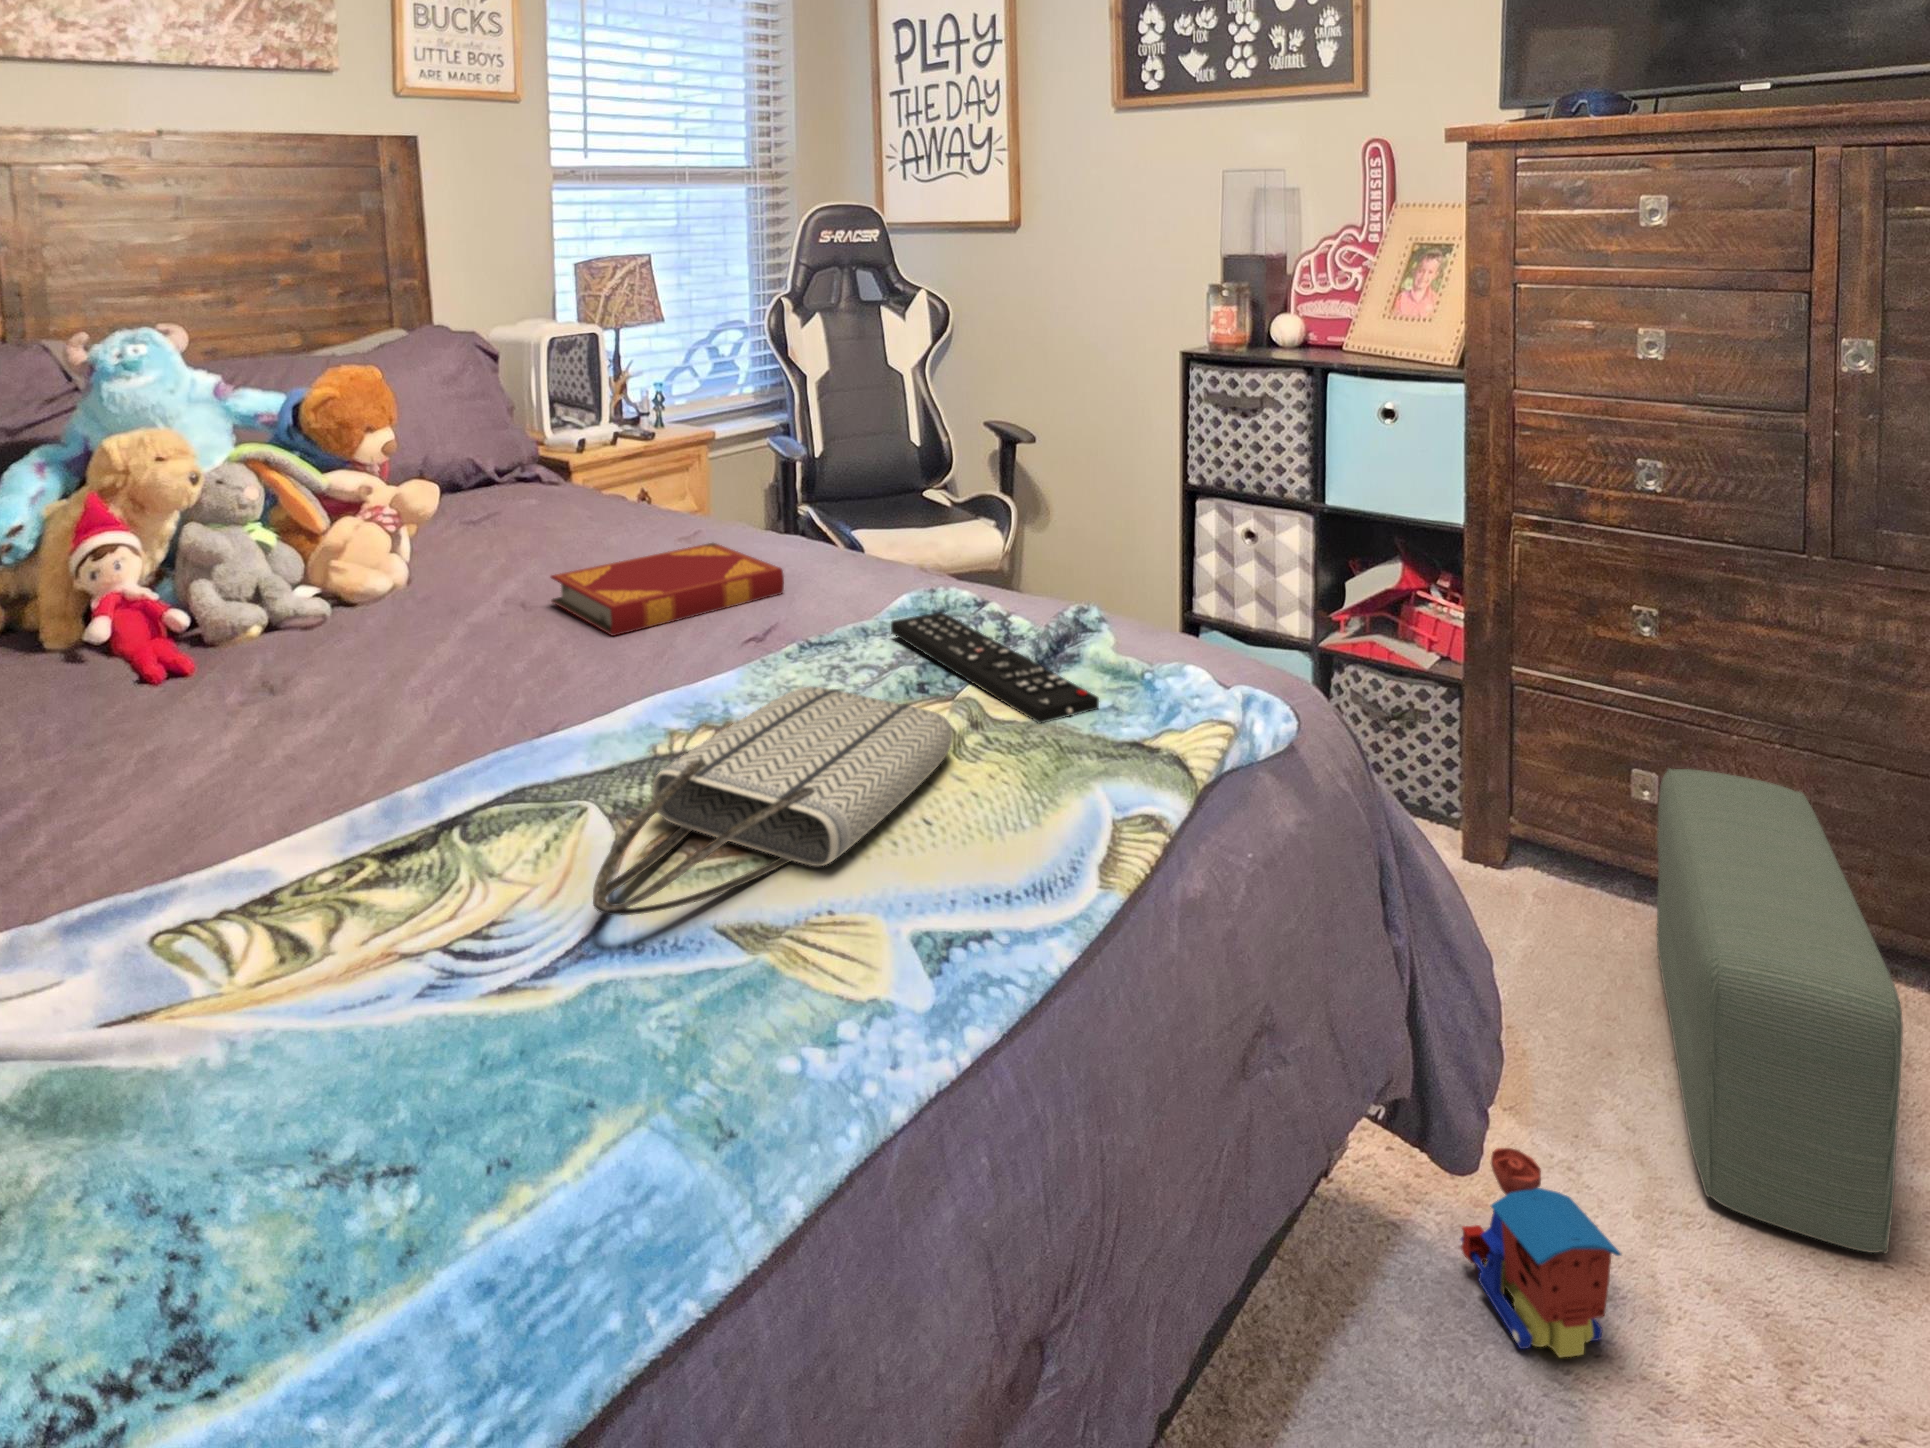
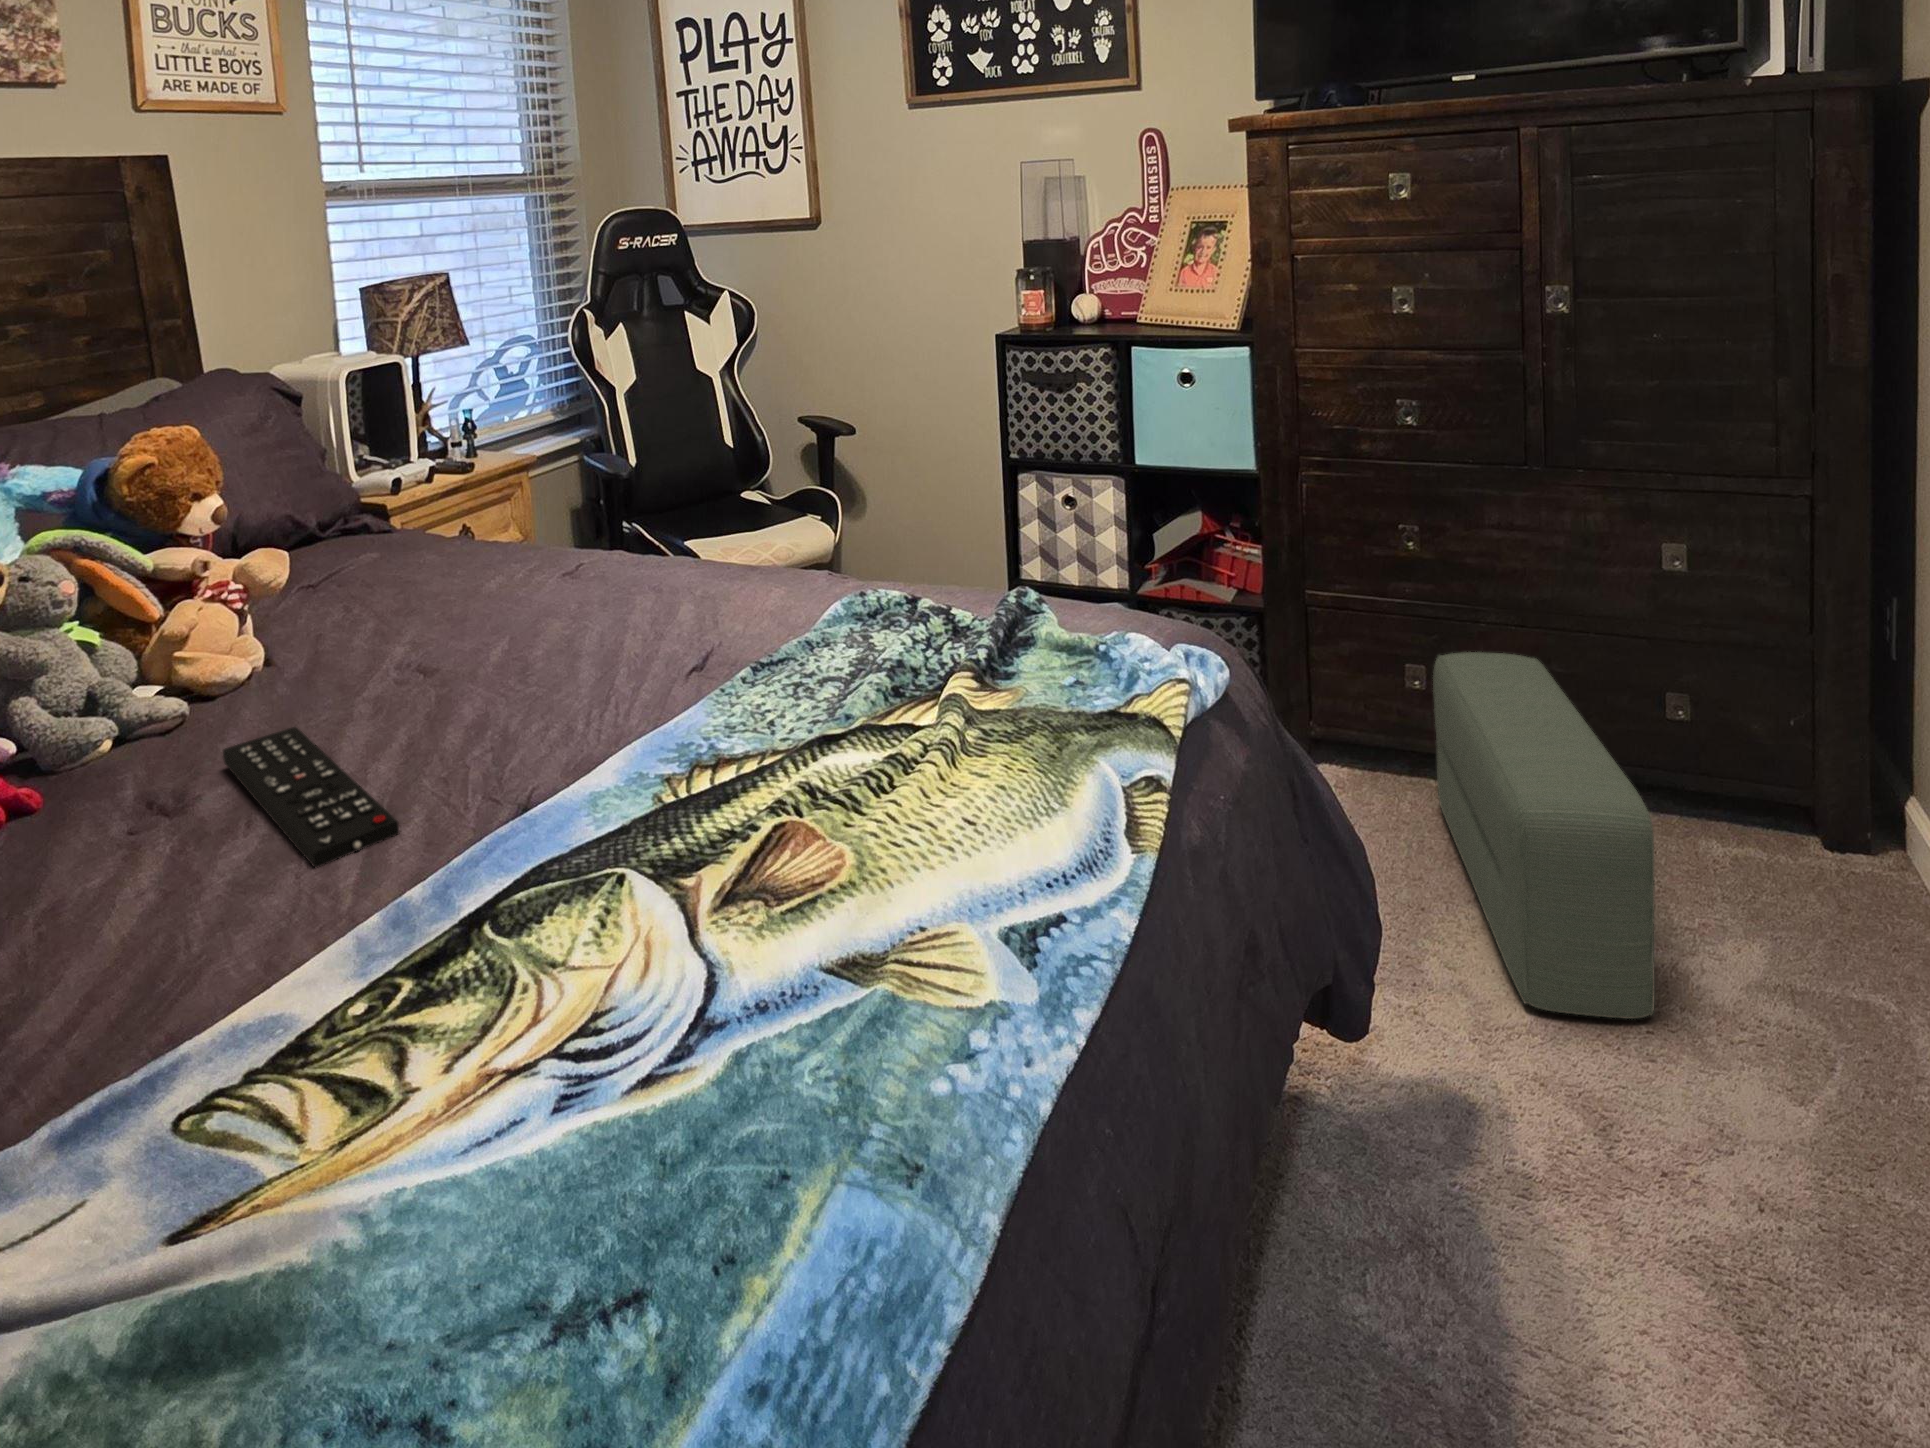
hardback book: present [551,543,784,636] -> none [451,572,703,686]
remote control: present [891,612,1099,723] -> present [223,727,400,868]
tote bag: present [593,686,952,915] -> none [694,705,962,981]
toy train: present [1461,1148,1621,1357] -> none [1362,1002,1496,1171]

